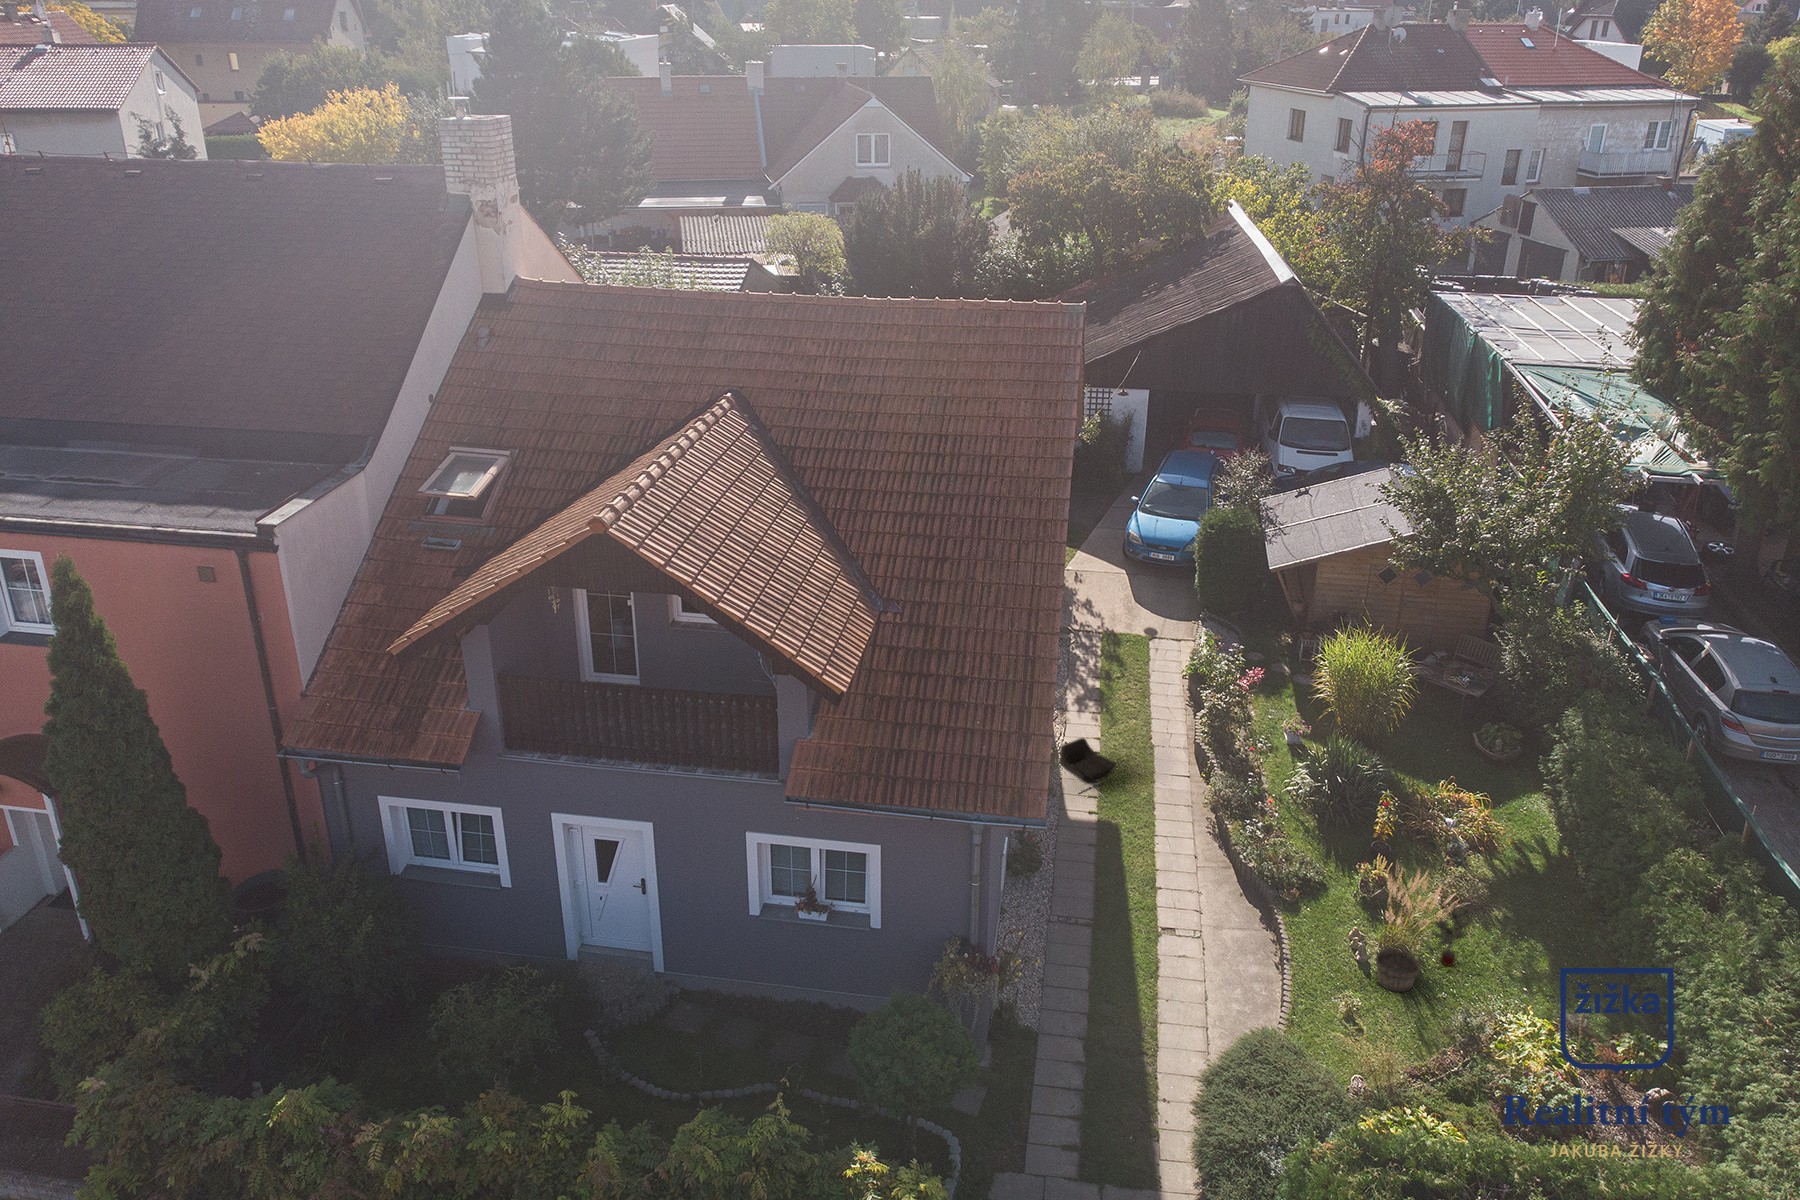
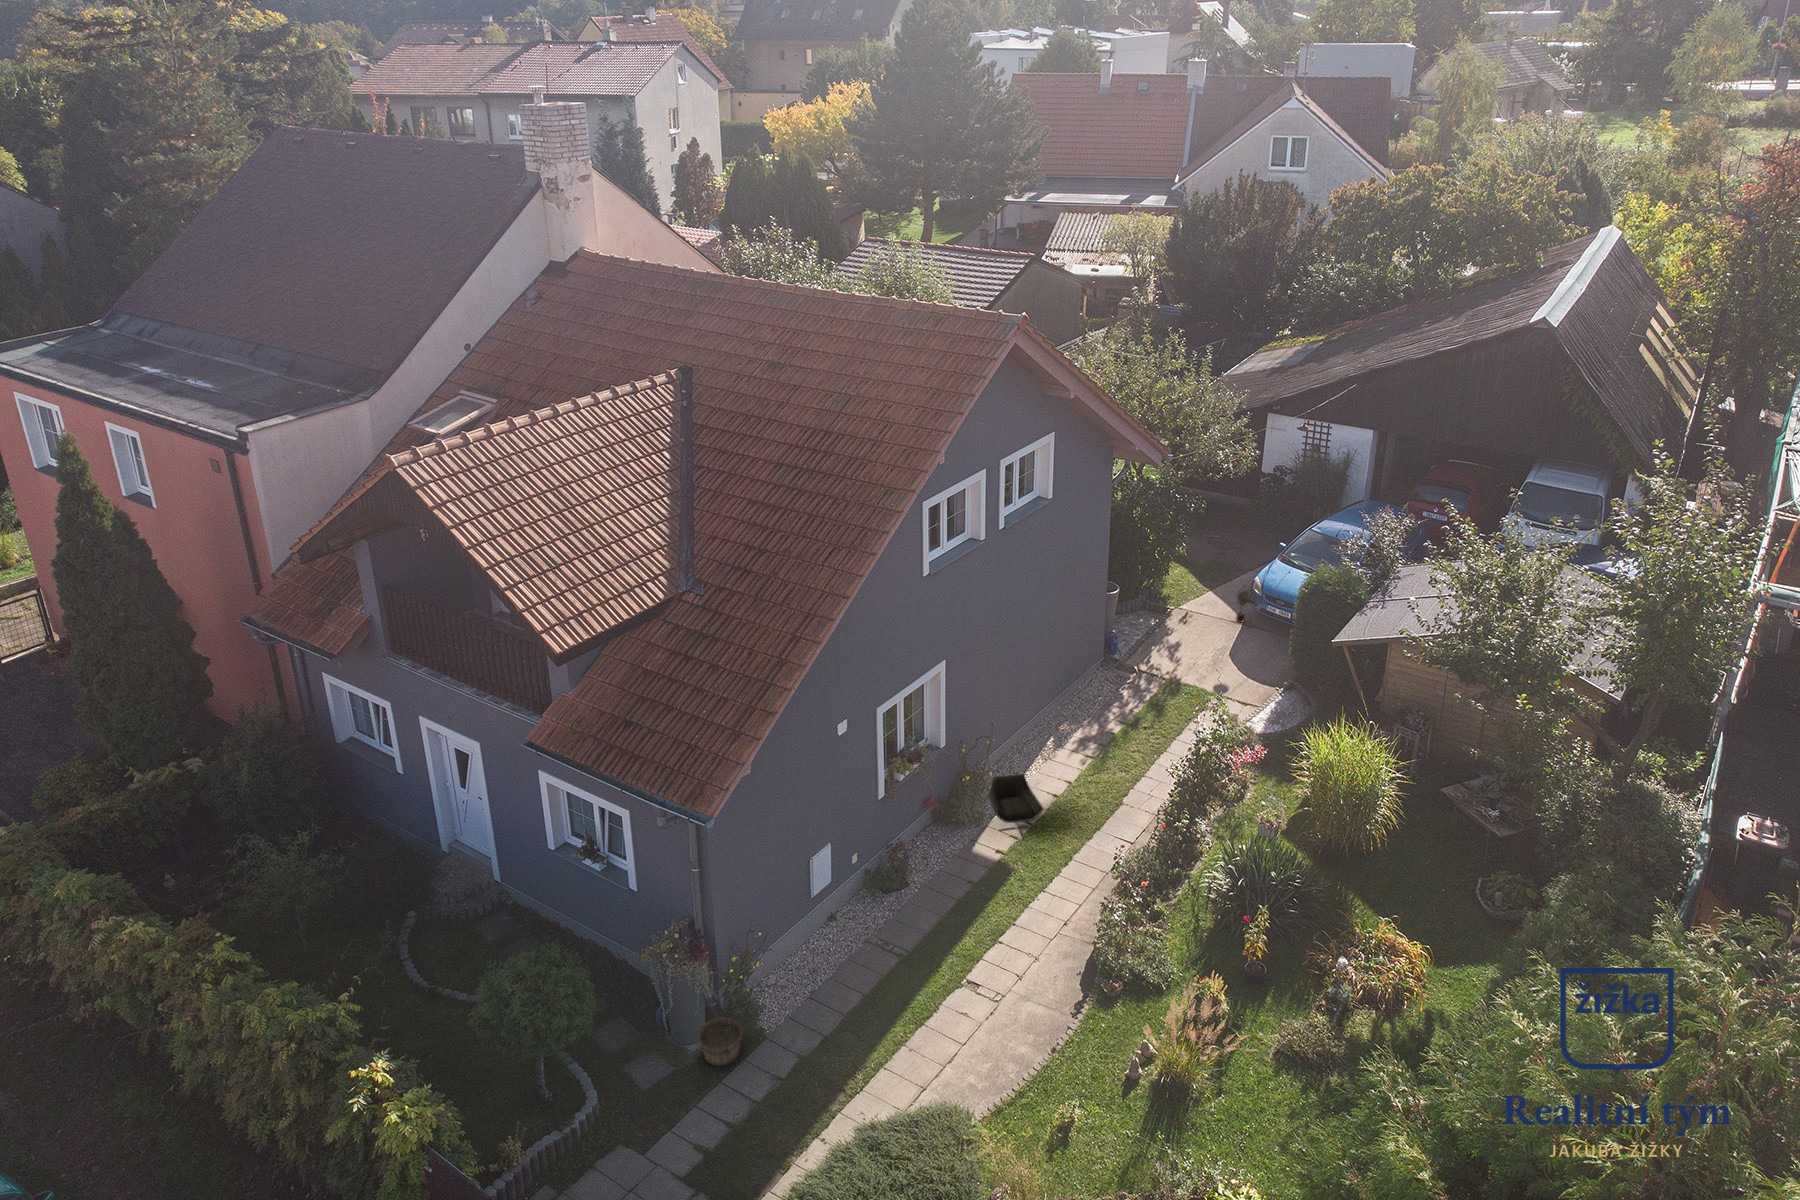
potted tree: present [1432,904,1472,966] -> present [1236,585,1256,623]
wooden bucket: present [1376,948,1420,992] -> present [698,1018,742,1067]

